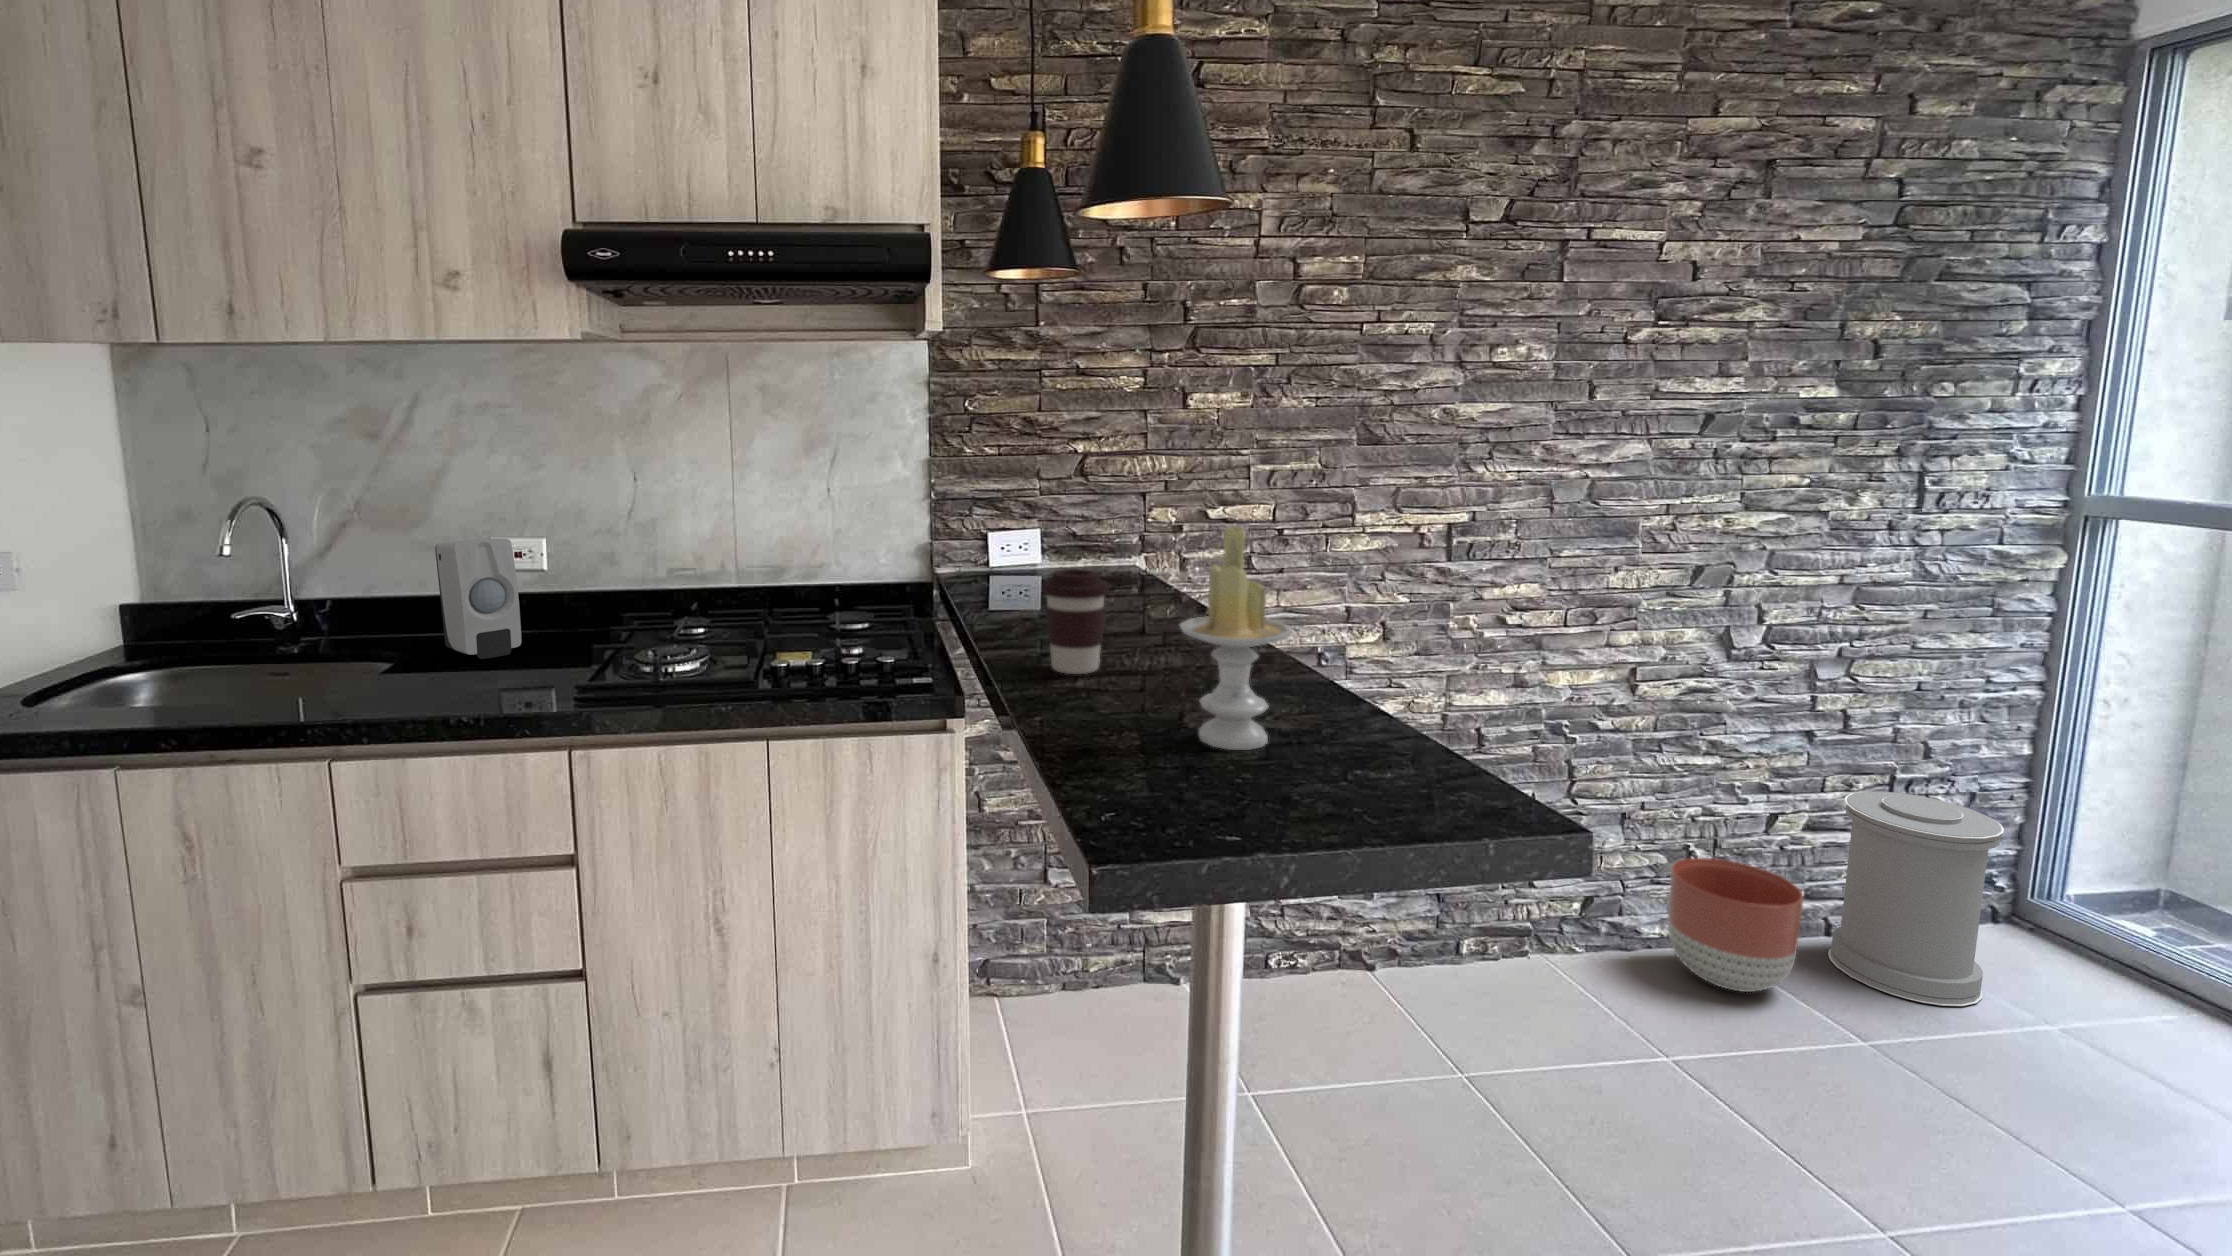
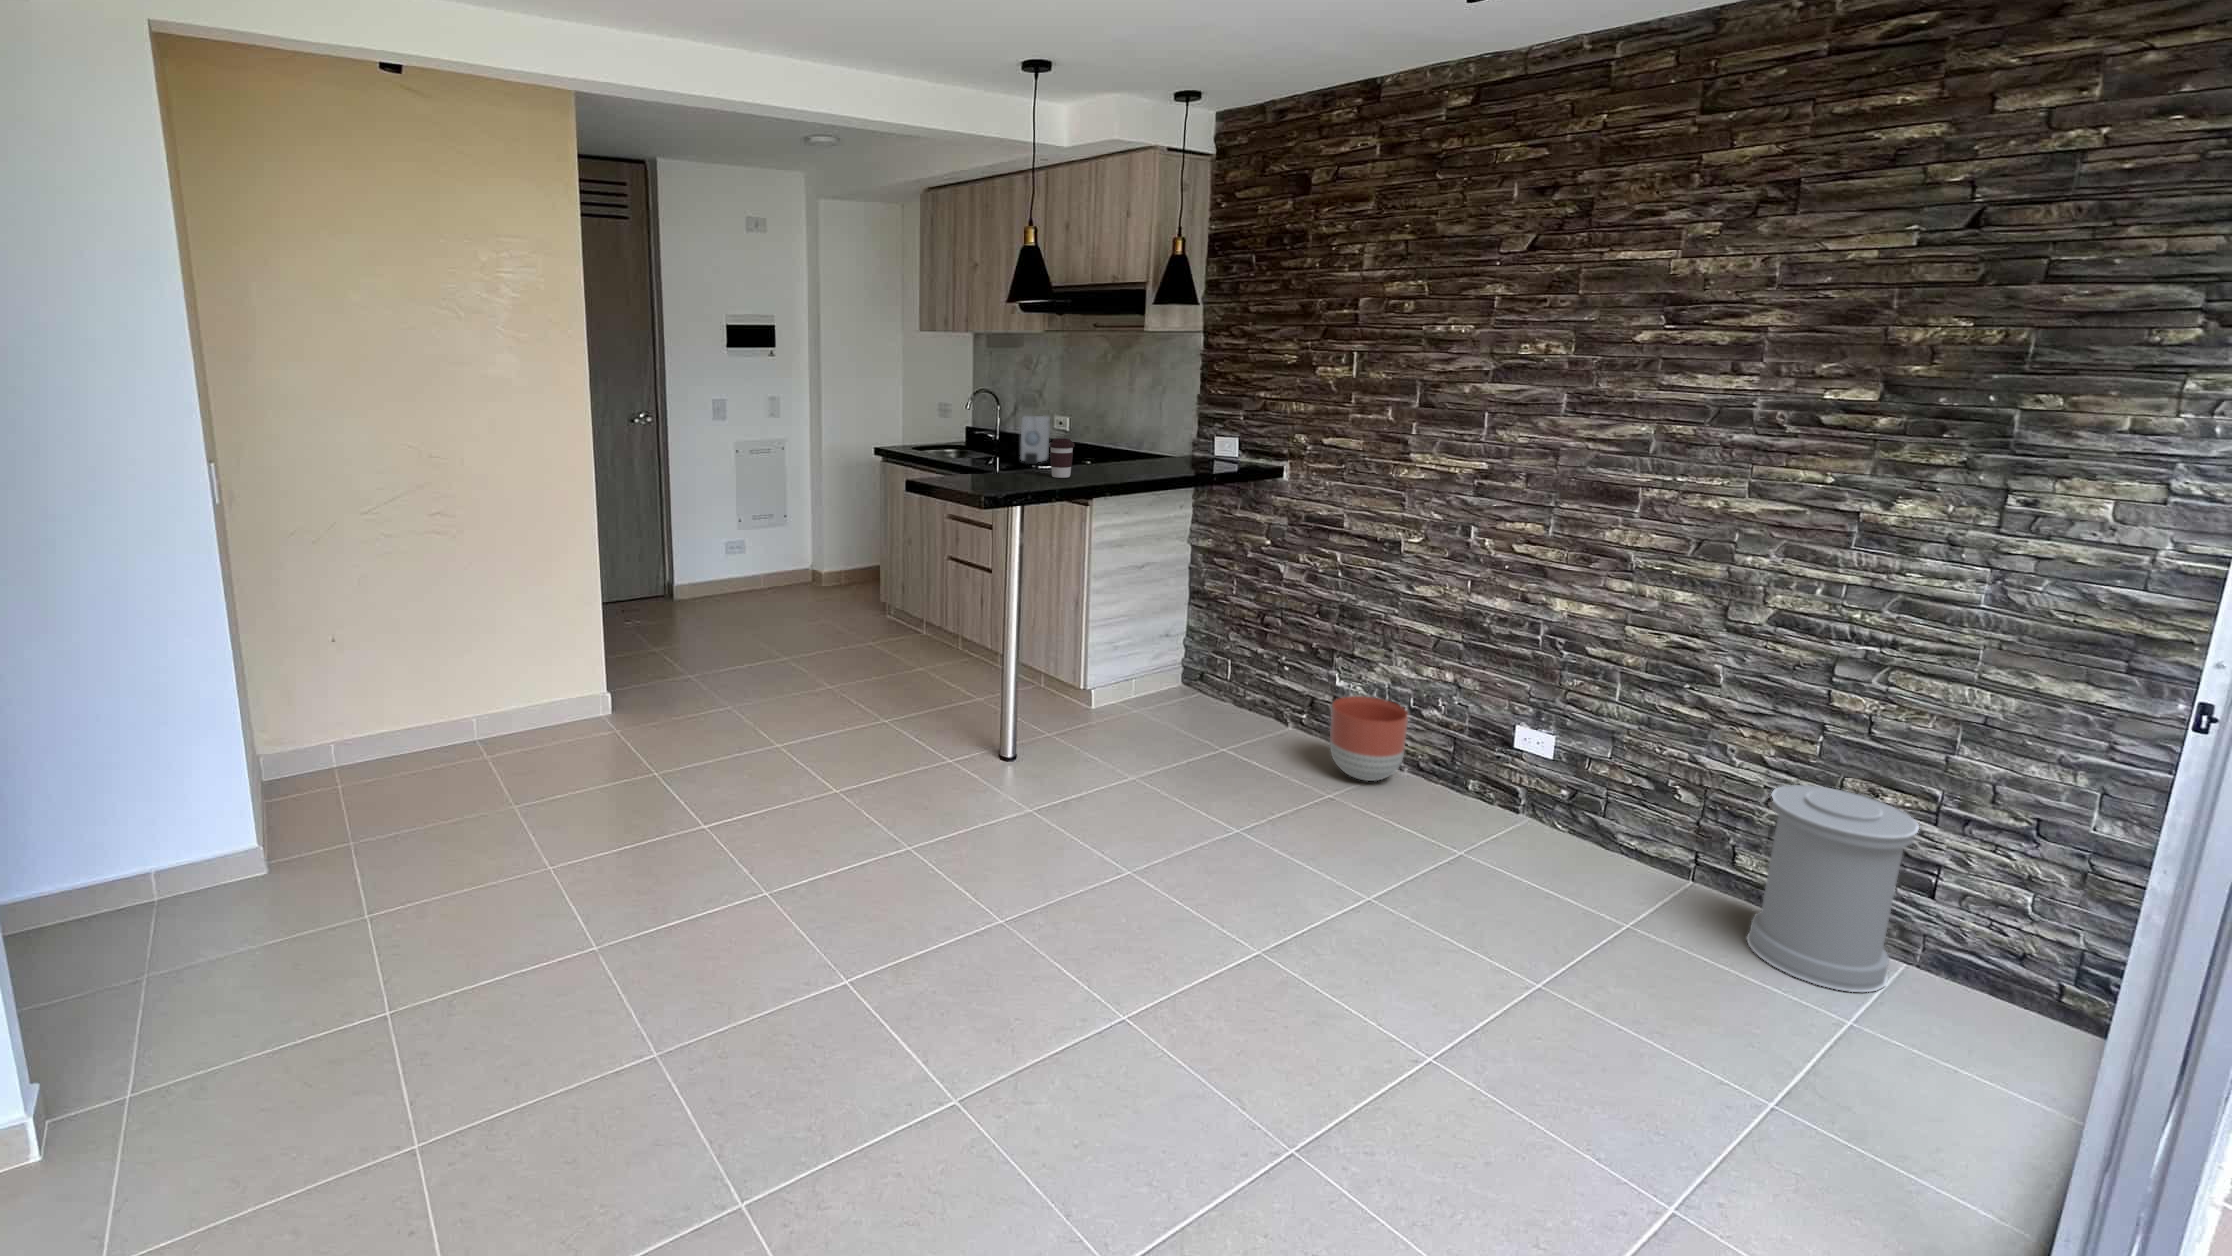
candle: present [1180,526,1293,750] -> none [984,417,1019,487]
planter: present [1668,858,1803,992] -> present [1330,696,1408,781]

